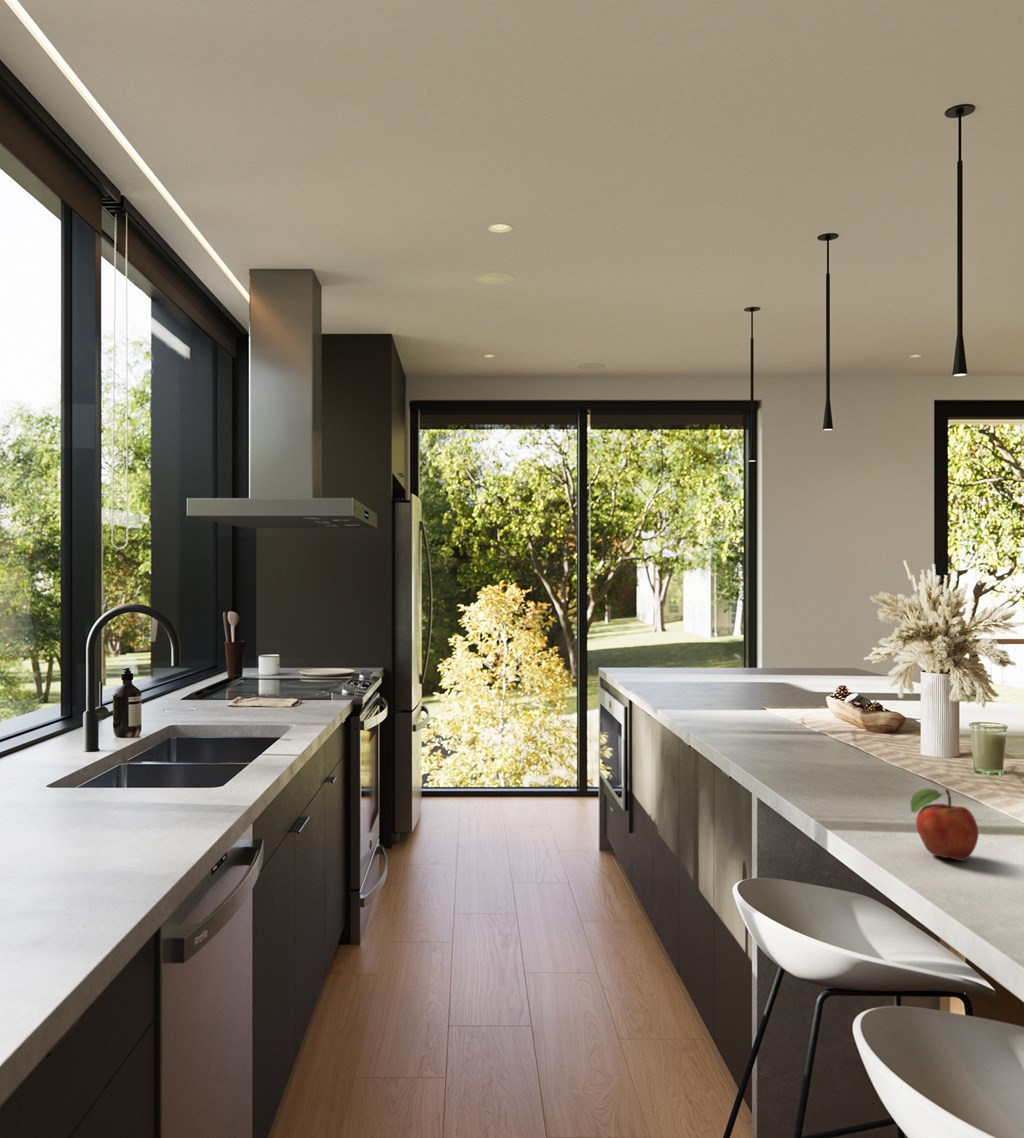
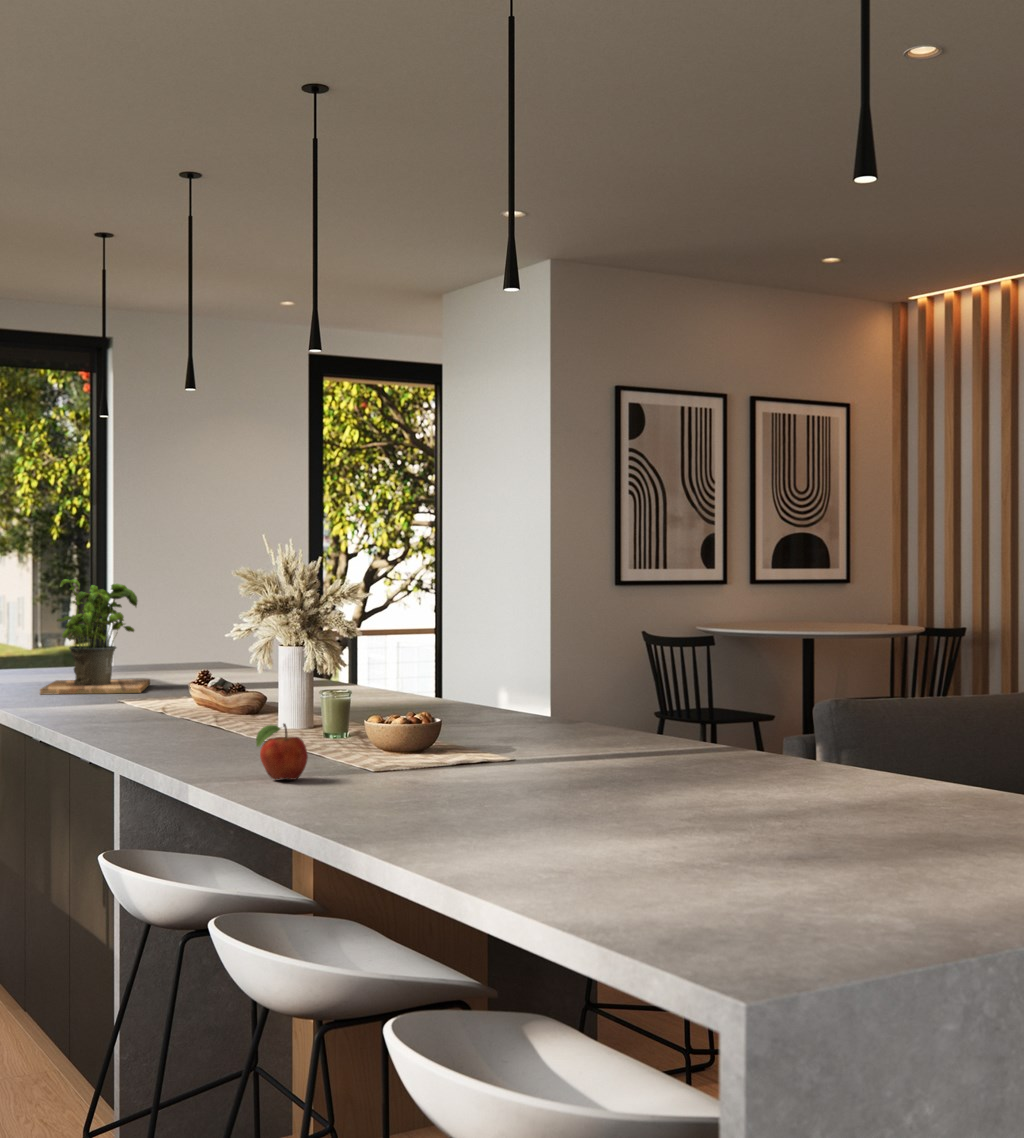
potted plant: none [701,596,793,695] -> present [40,579,150,695]

